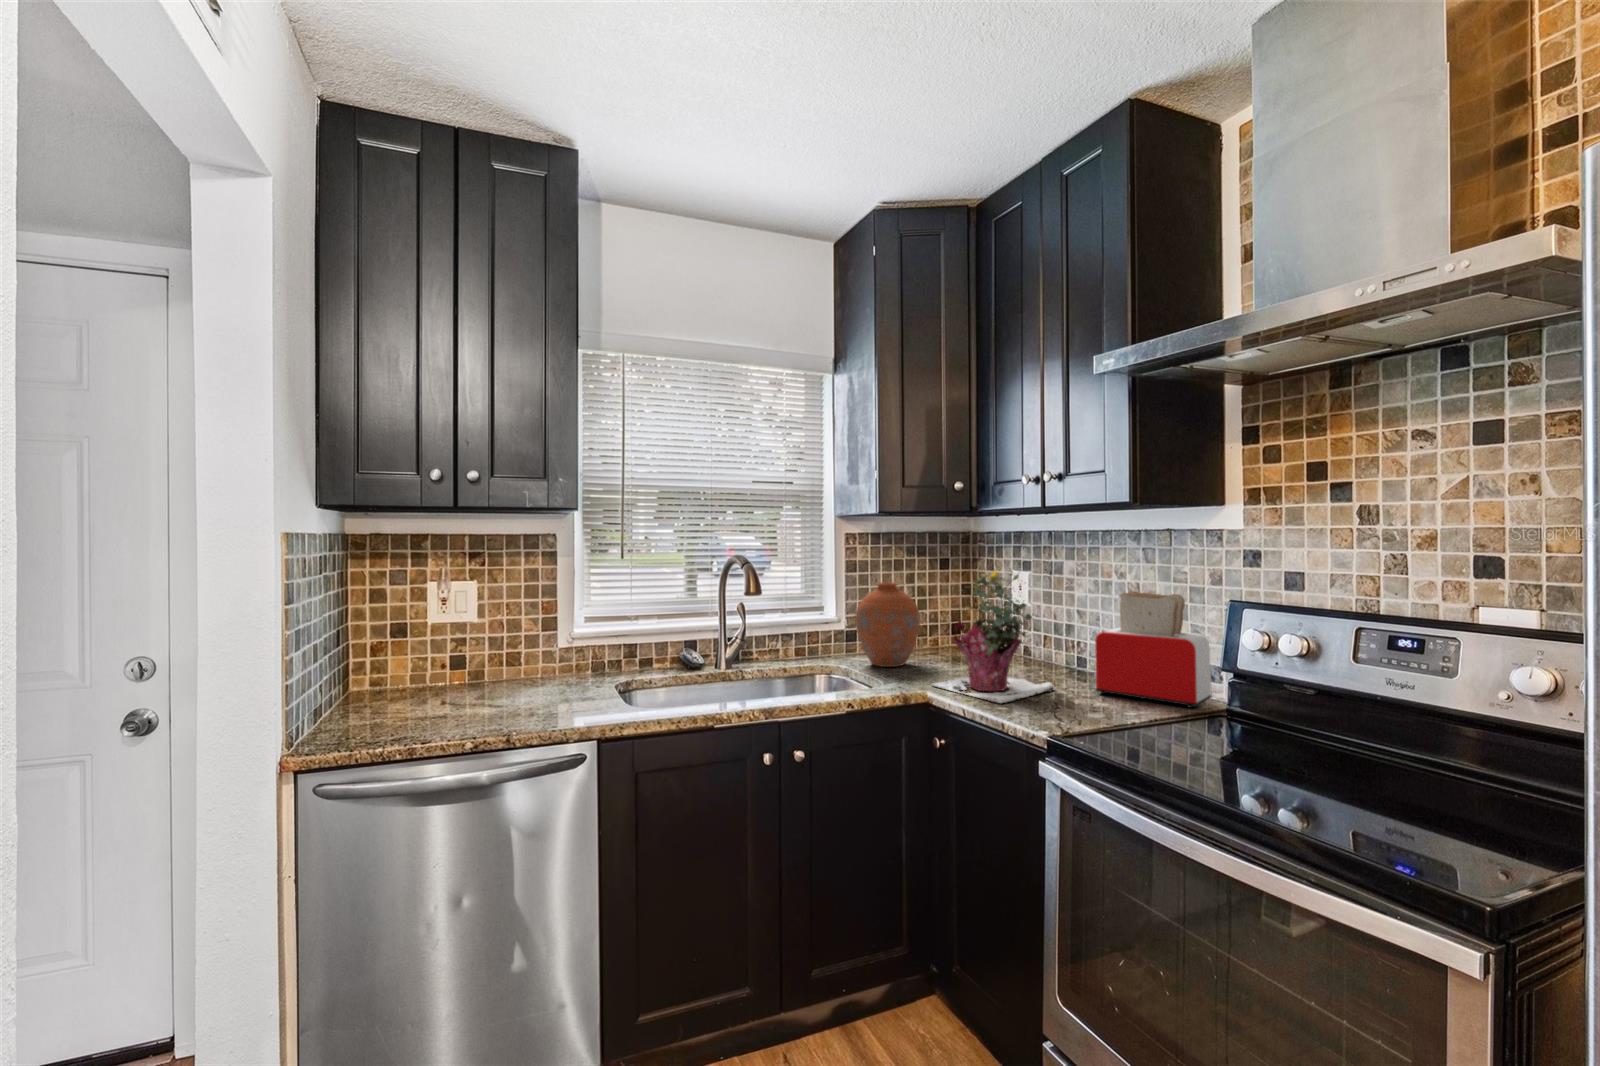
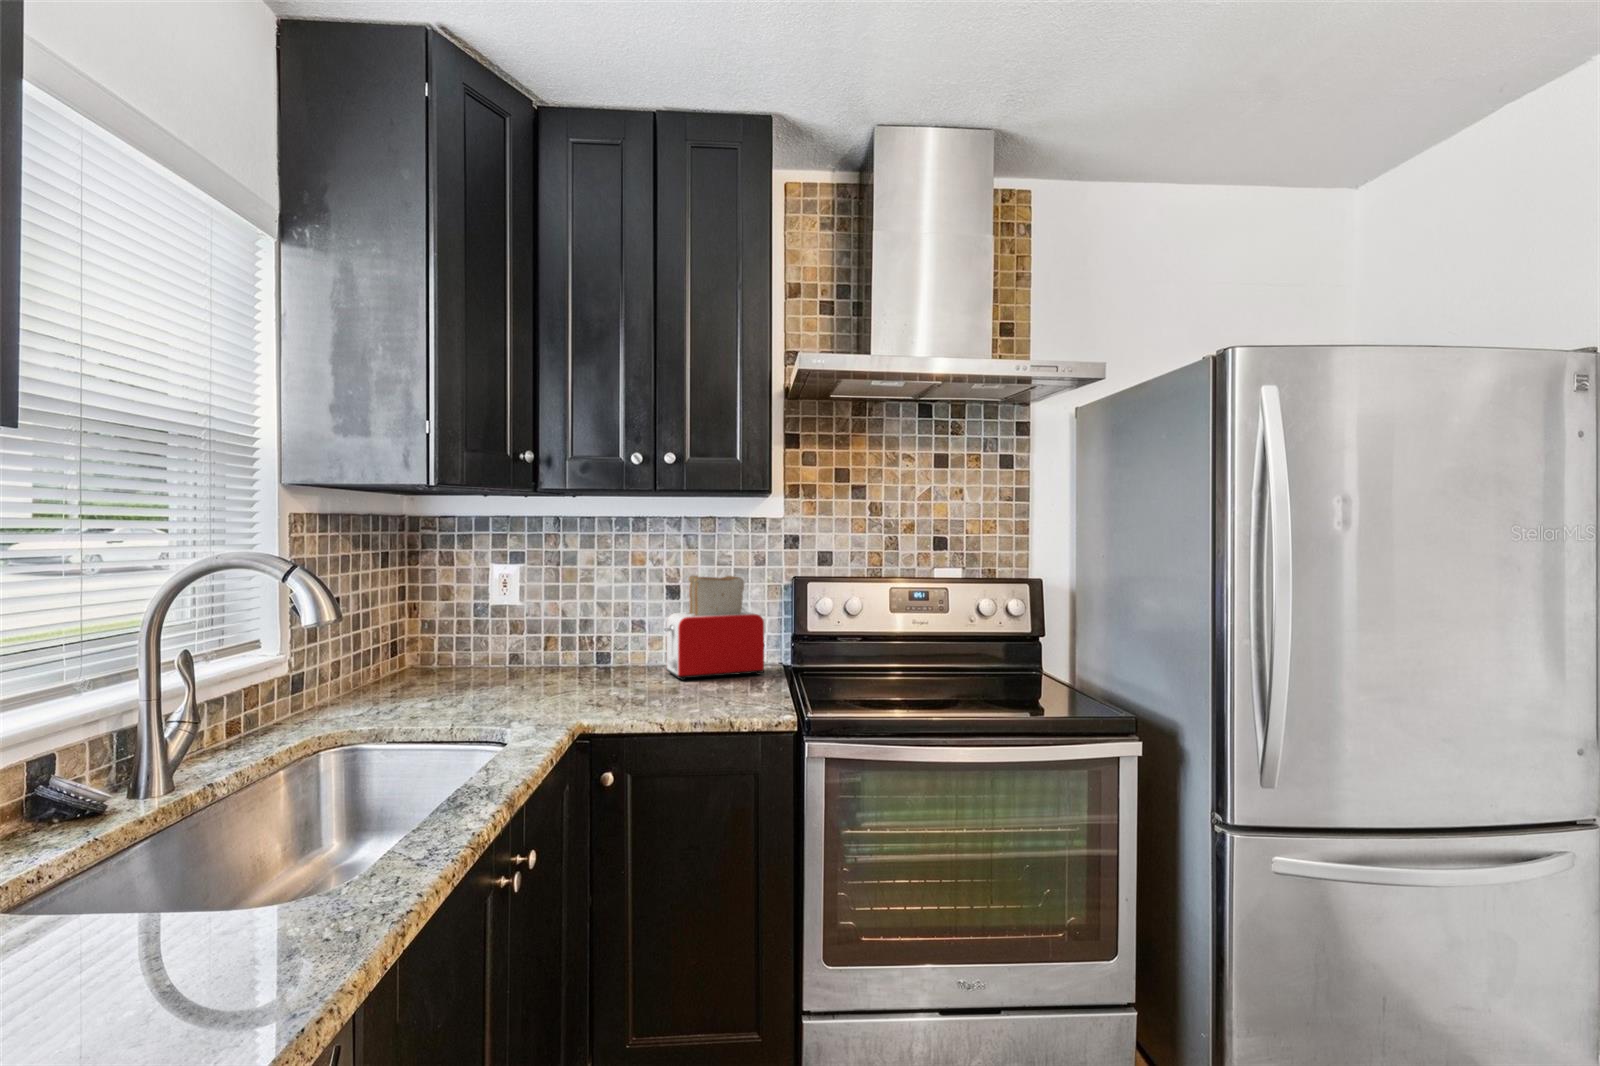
potted plant: present [932,571,1054,703] -> none [539,555,656,710]
vase: present [855,582,920,667] -> none [344,584,449,710]

